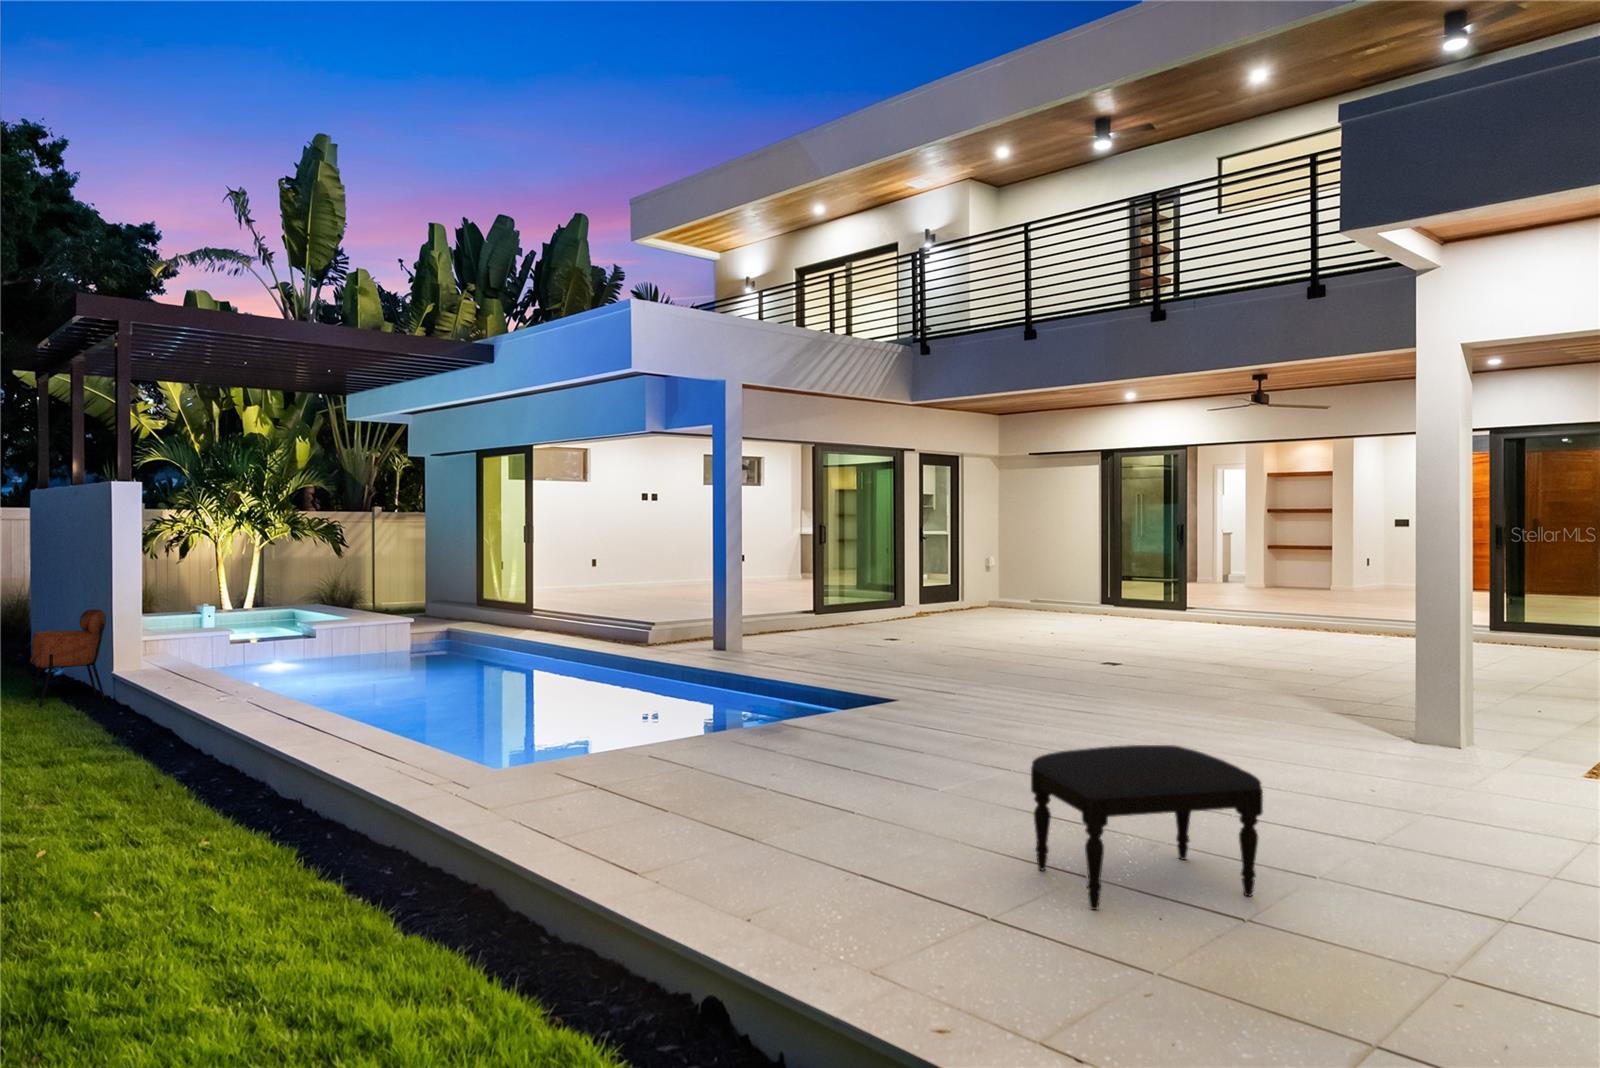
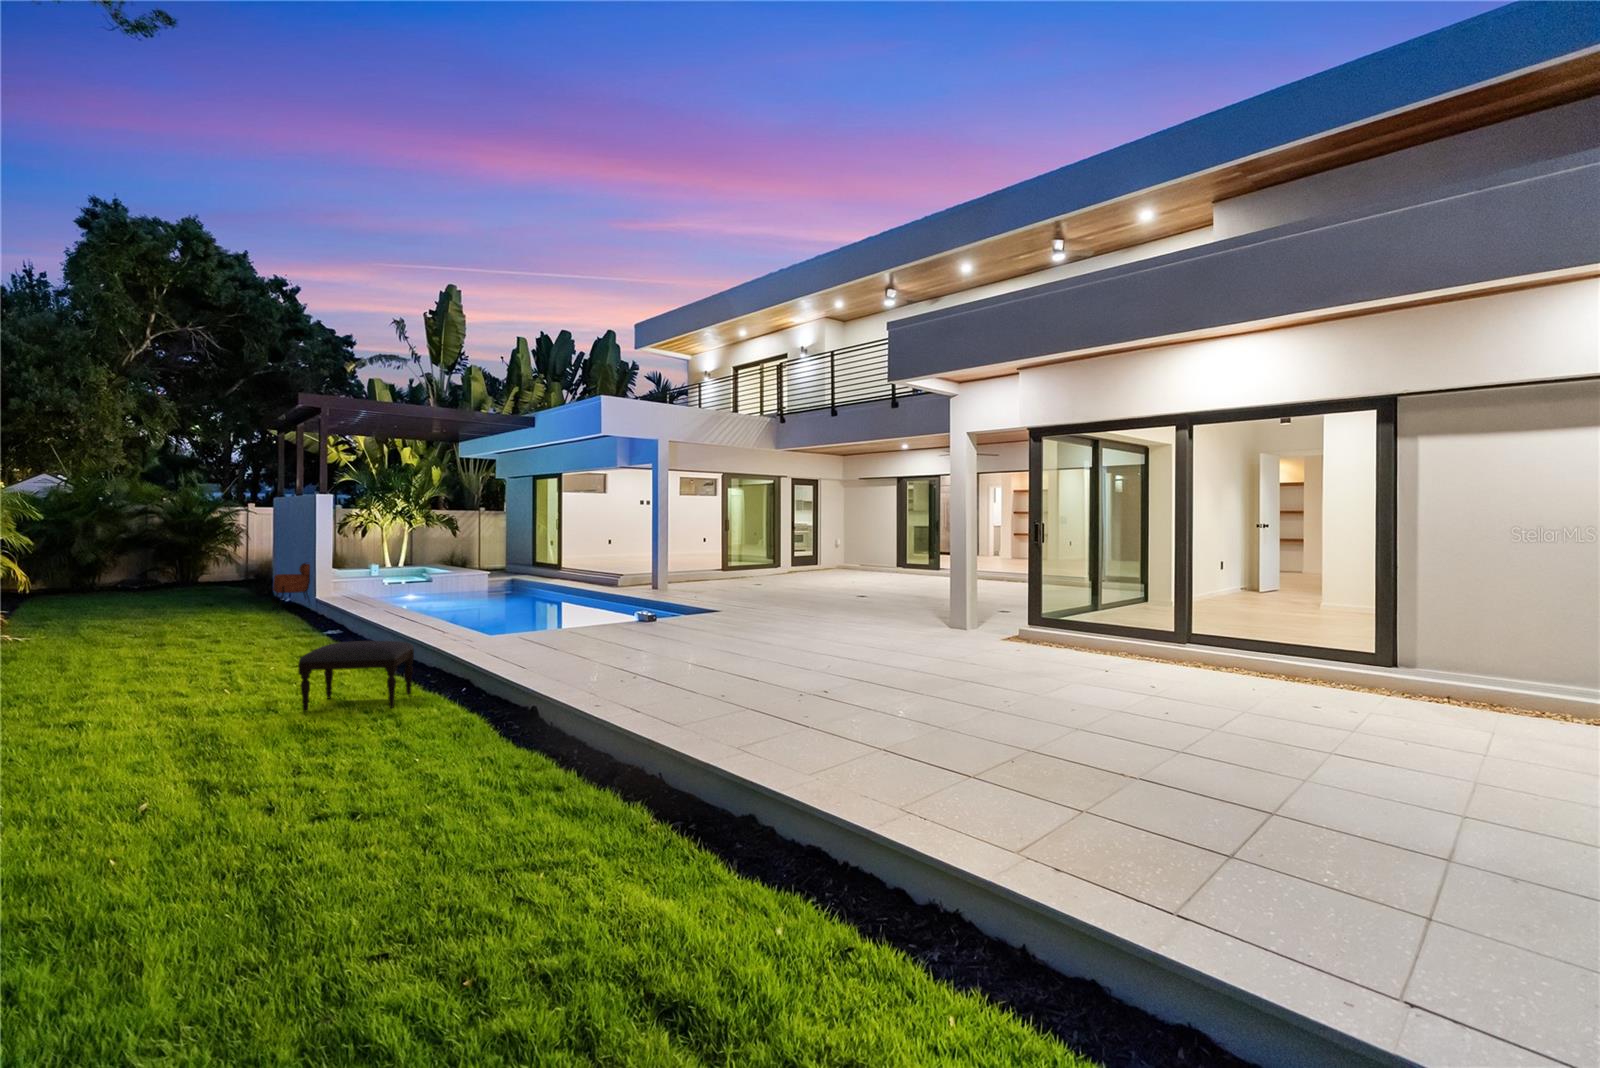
ottoman: present [1031,745,1263,910] -> present [298,641,414,712]

